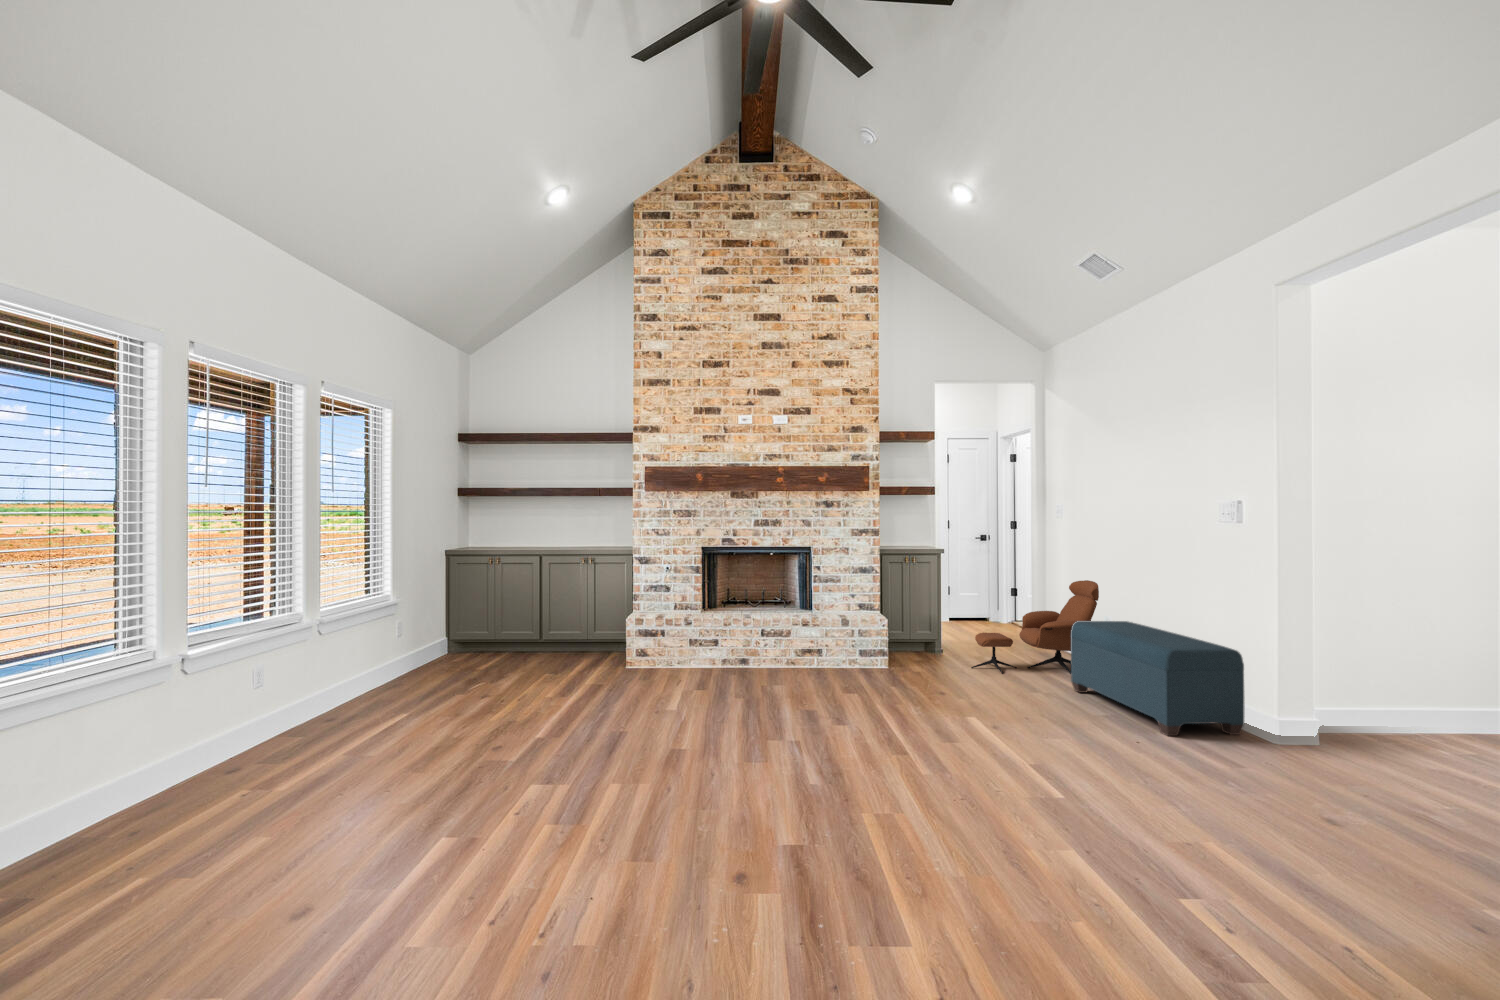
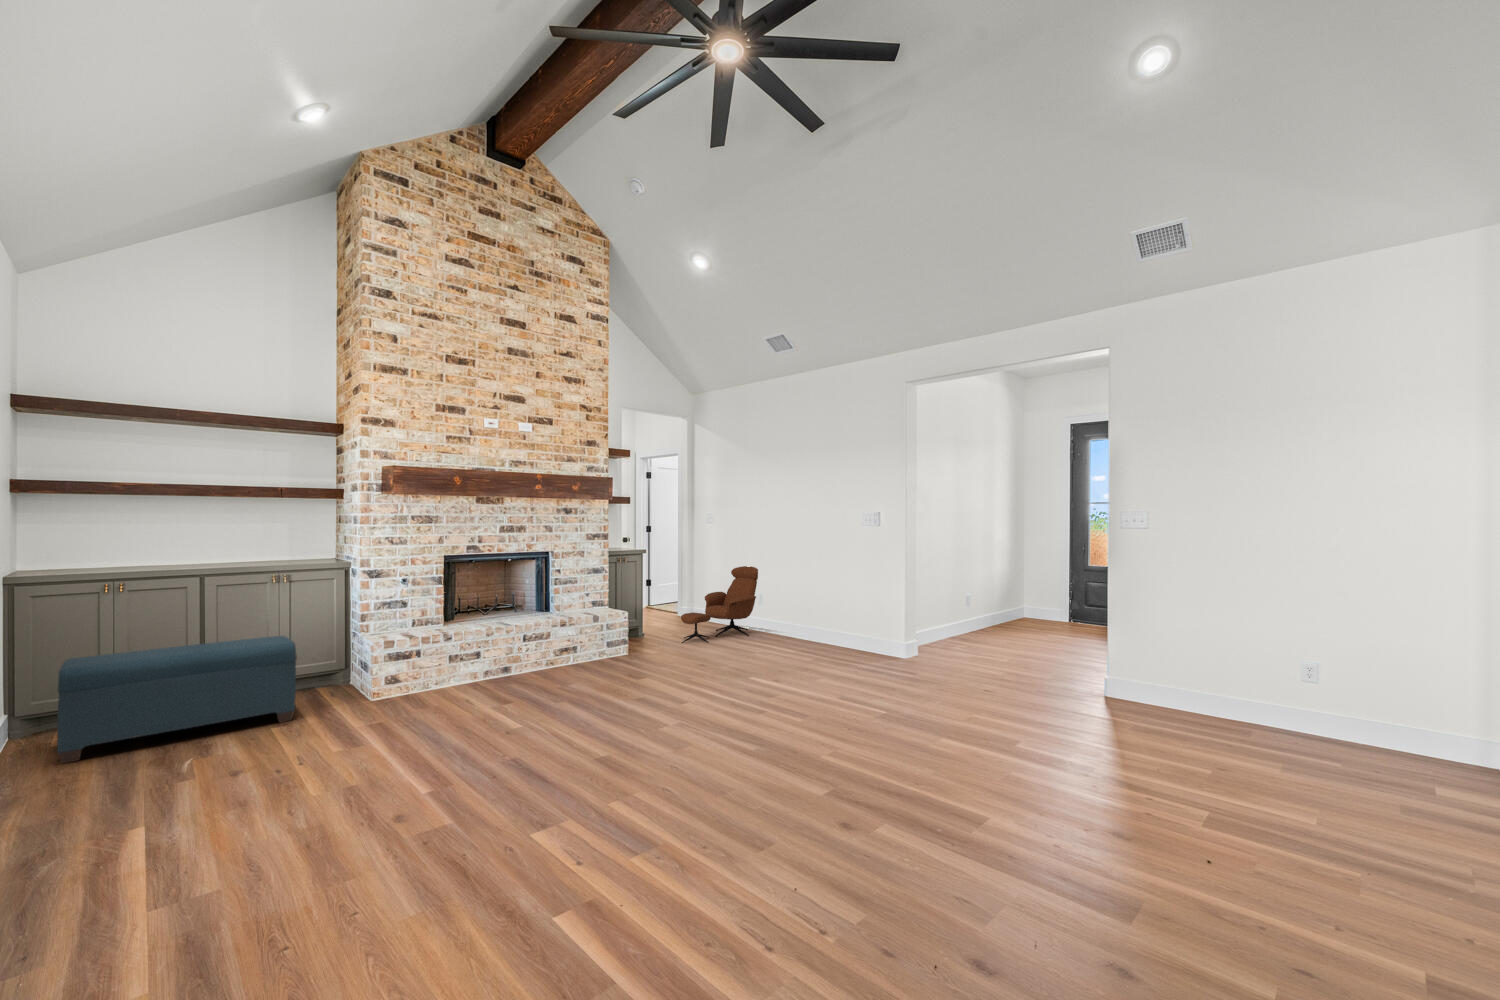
bench: present [1071,621,1244,736] -> present [57,636,297,763]

